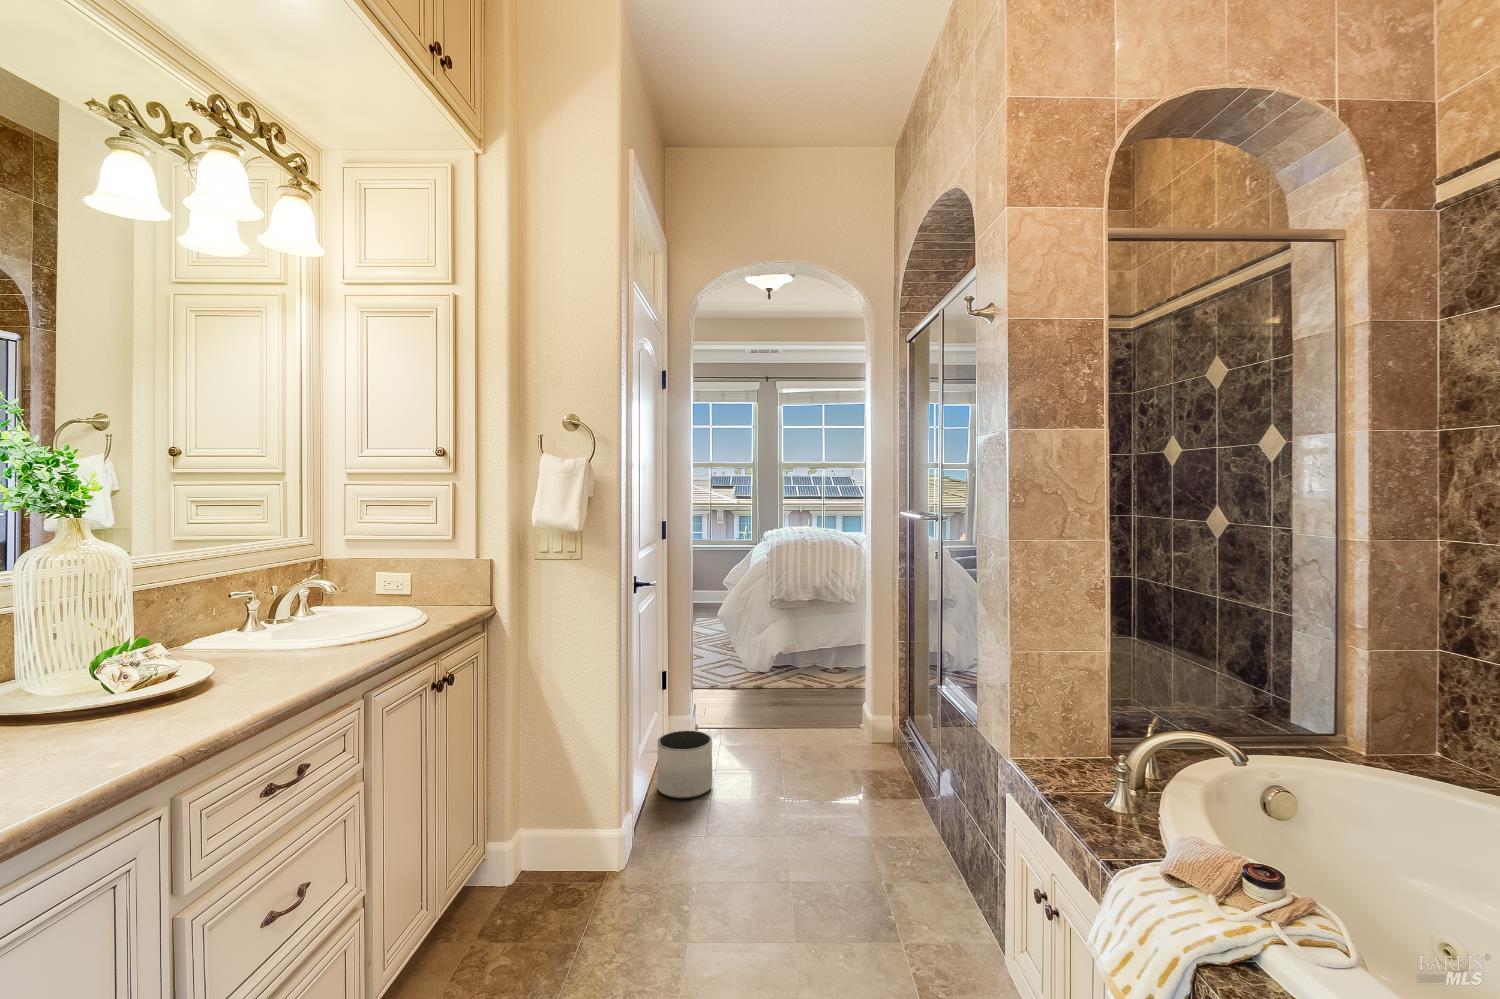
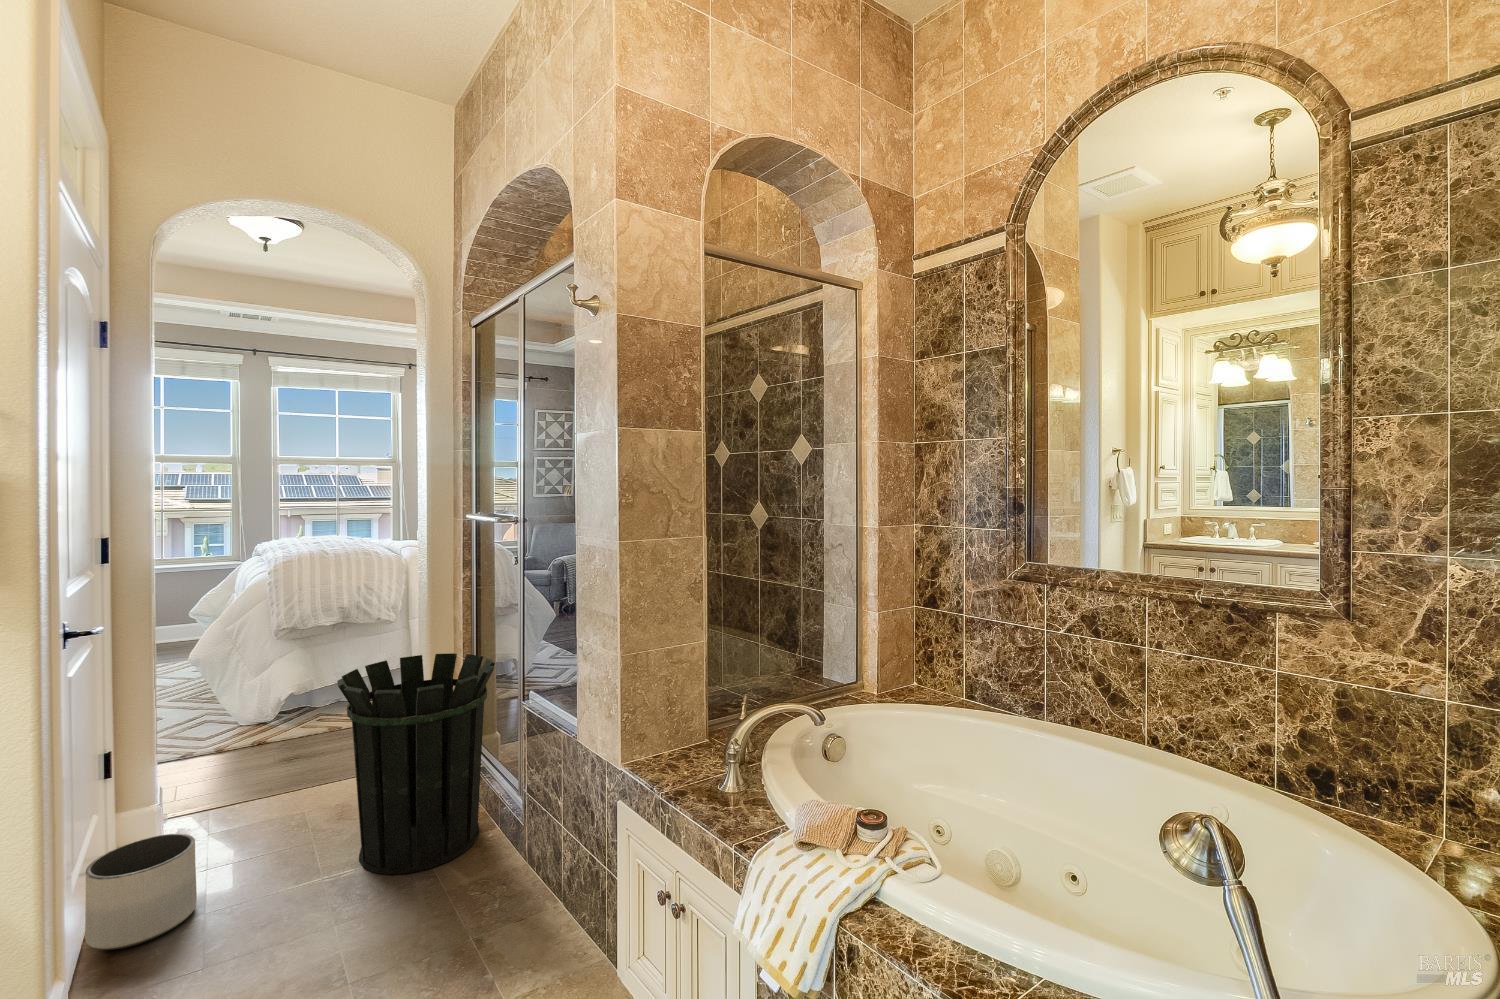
waste bin: none [797,633,918,814] -> present [337,653,495,875]

